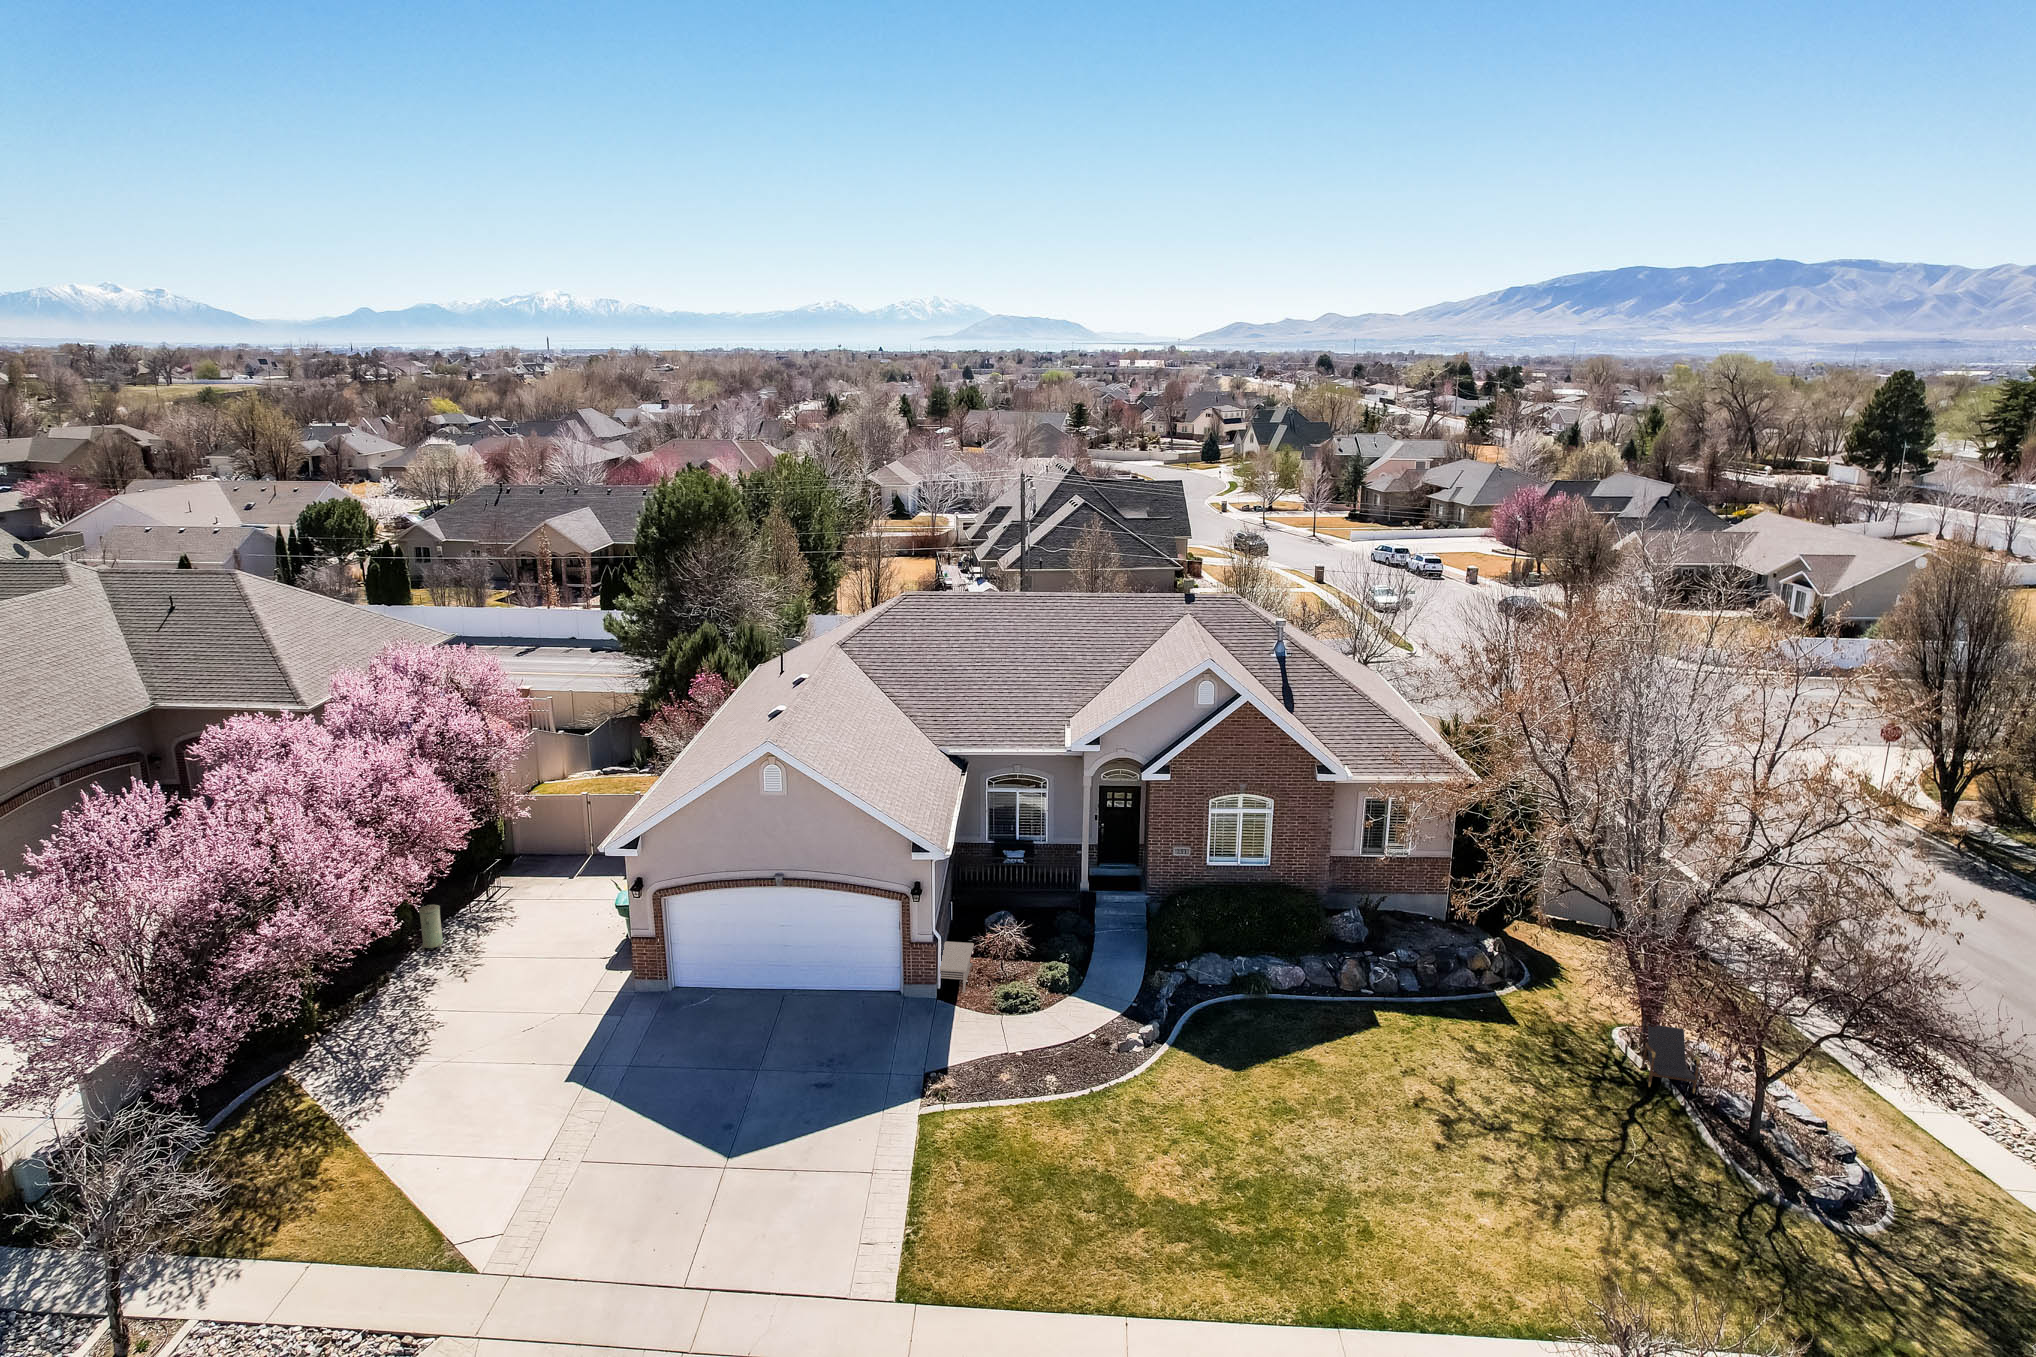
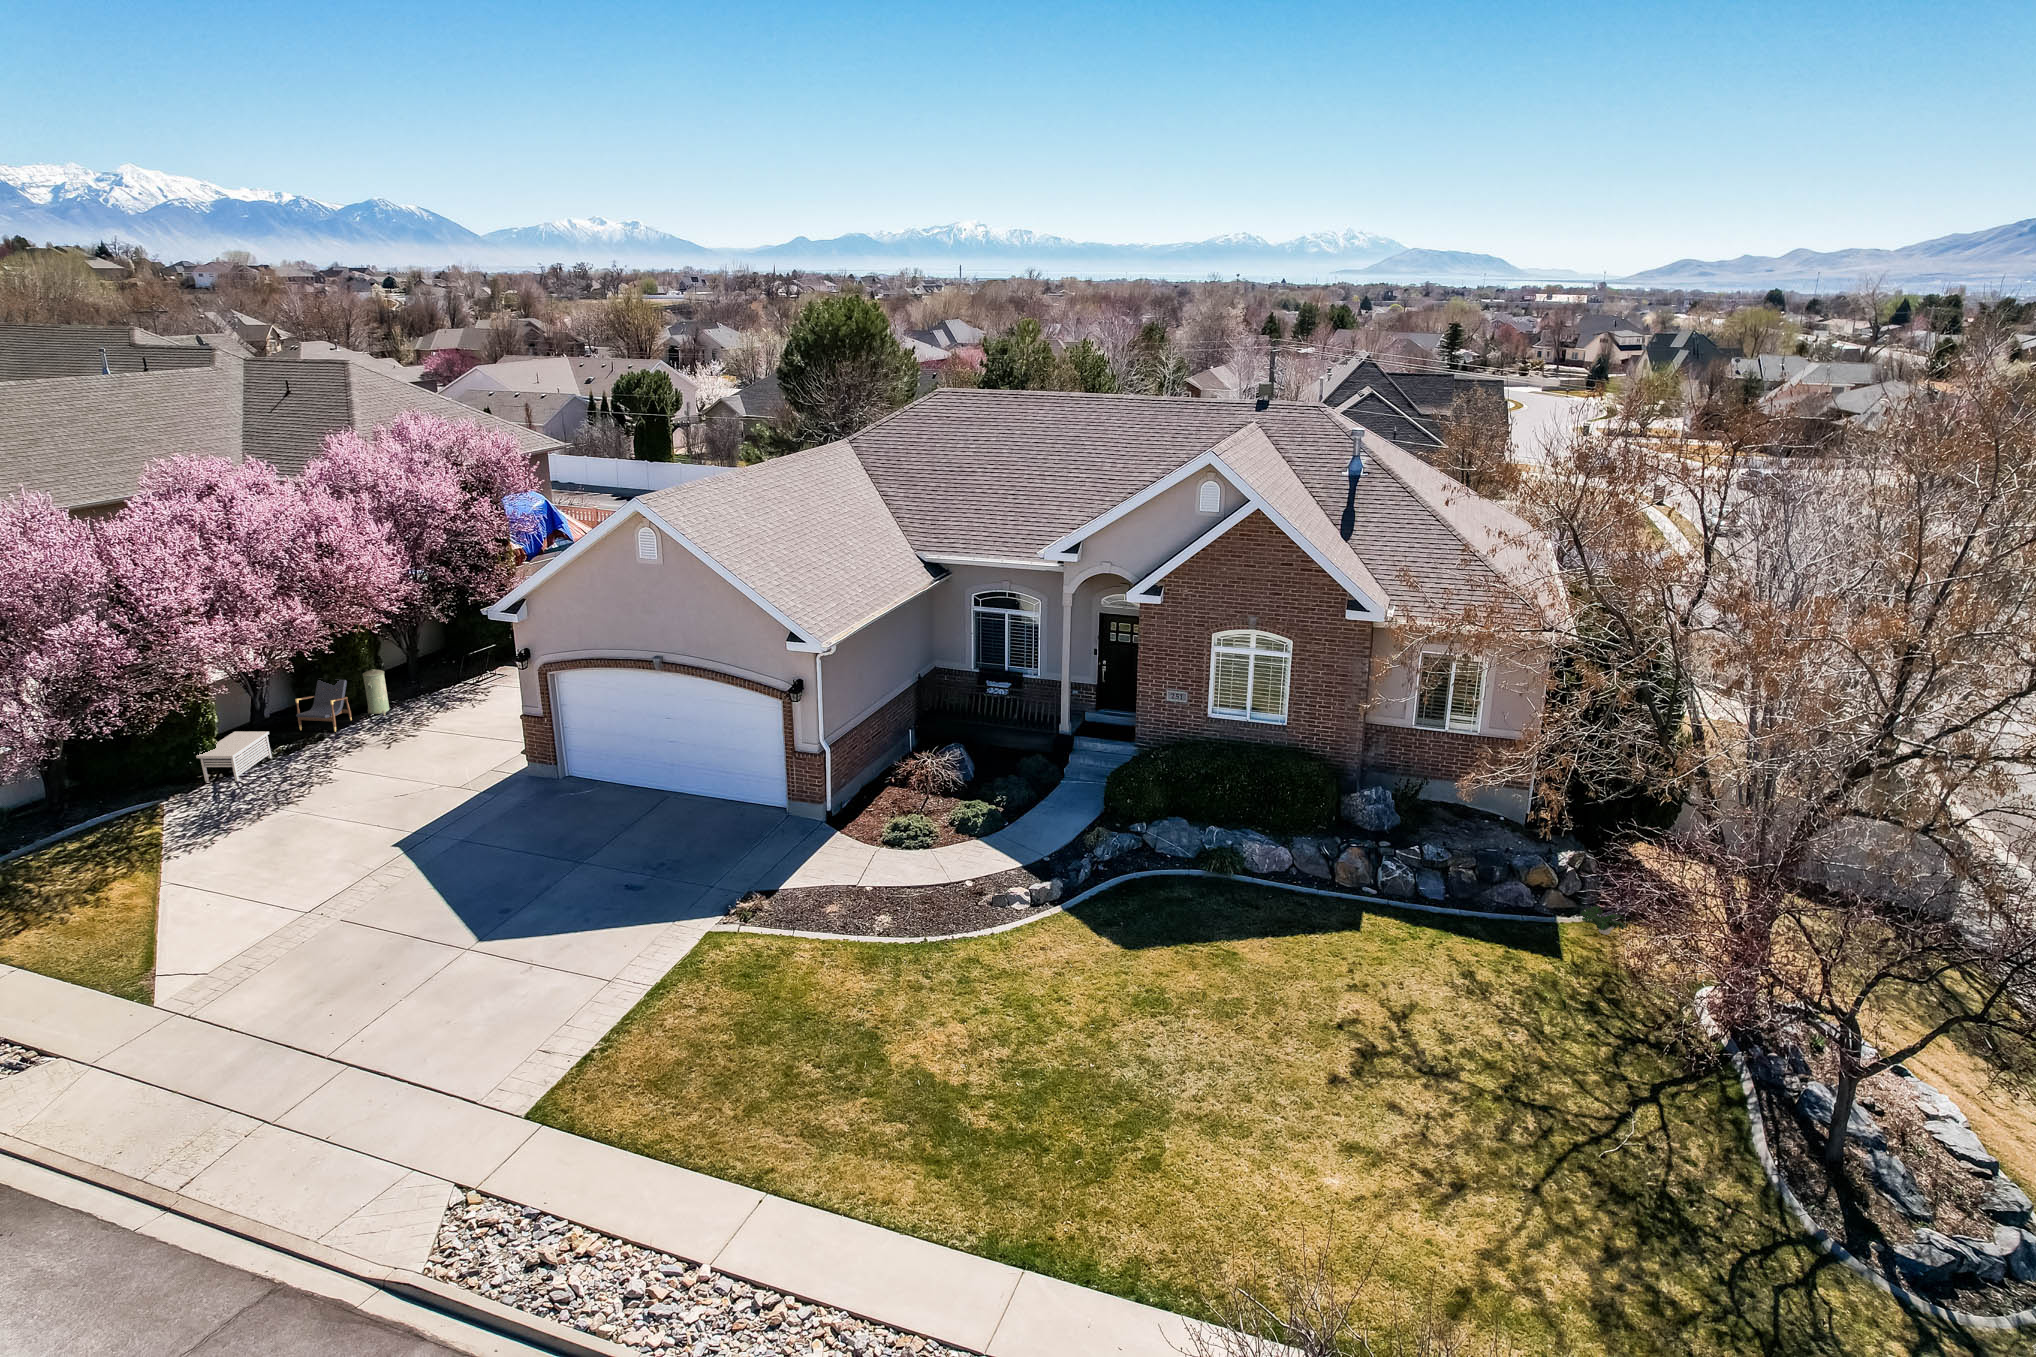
storage bench: present [940,941,974,992] -> present [196,732,272,781]
potted plant: none [1517,980,1552,1001] -> present [1580,906,1627,935]
lounge chair: present [1642,1025,1700,1093] -> present [295,680,352,732]

